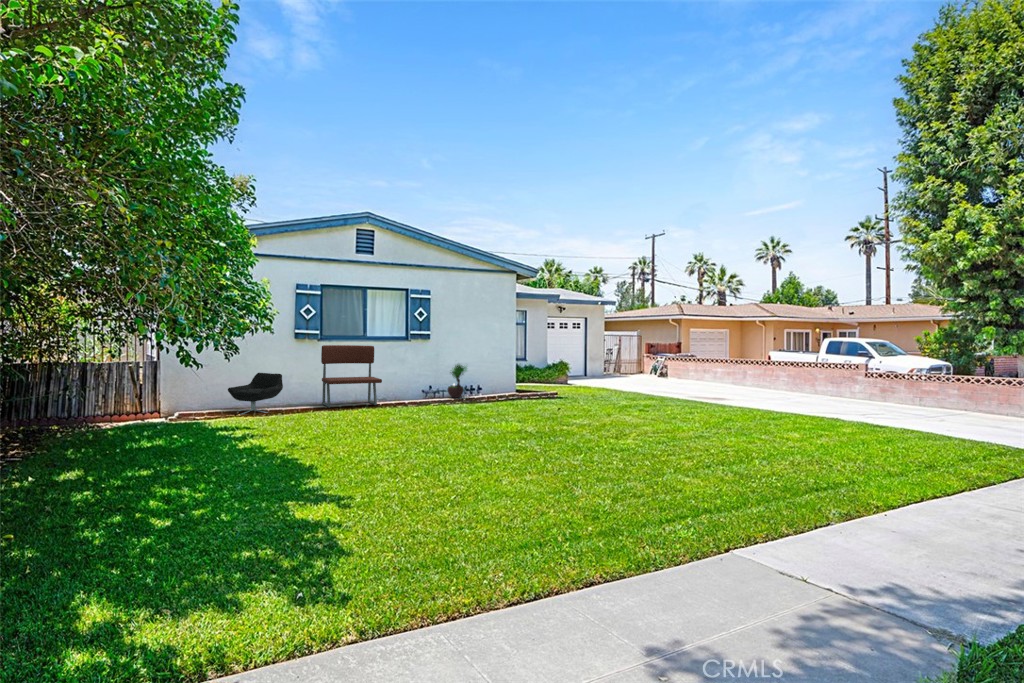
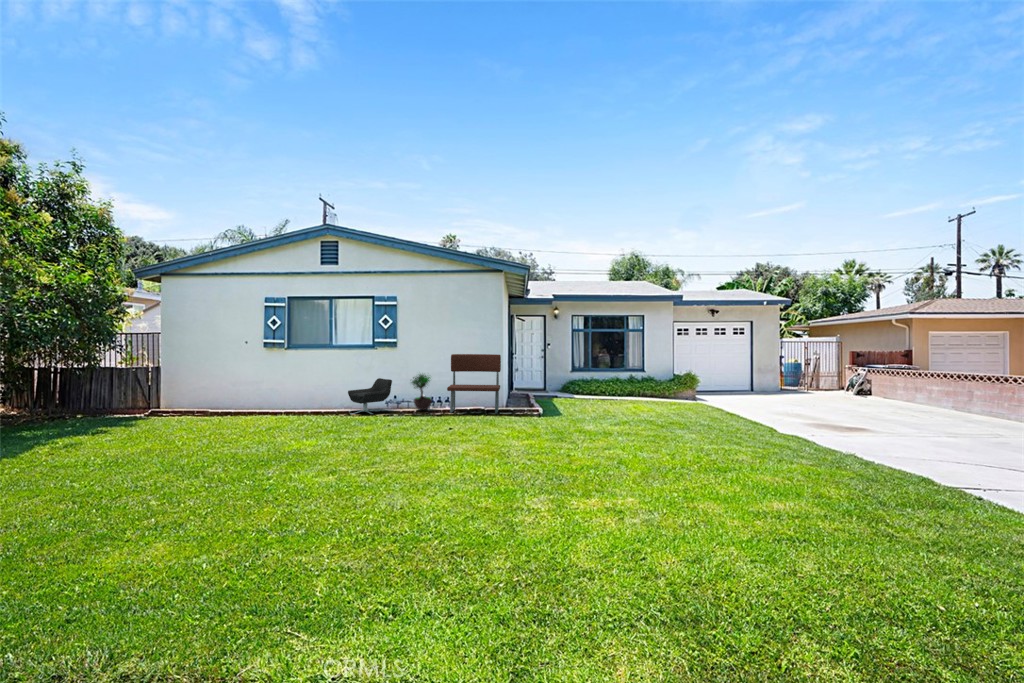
bench: present [321,345,382,407] -> present [447,354,501,413]
lounge chair: present [228,373,283,414] -> present [348,378,392,414]

